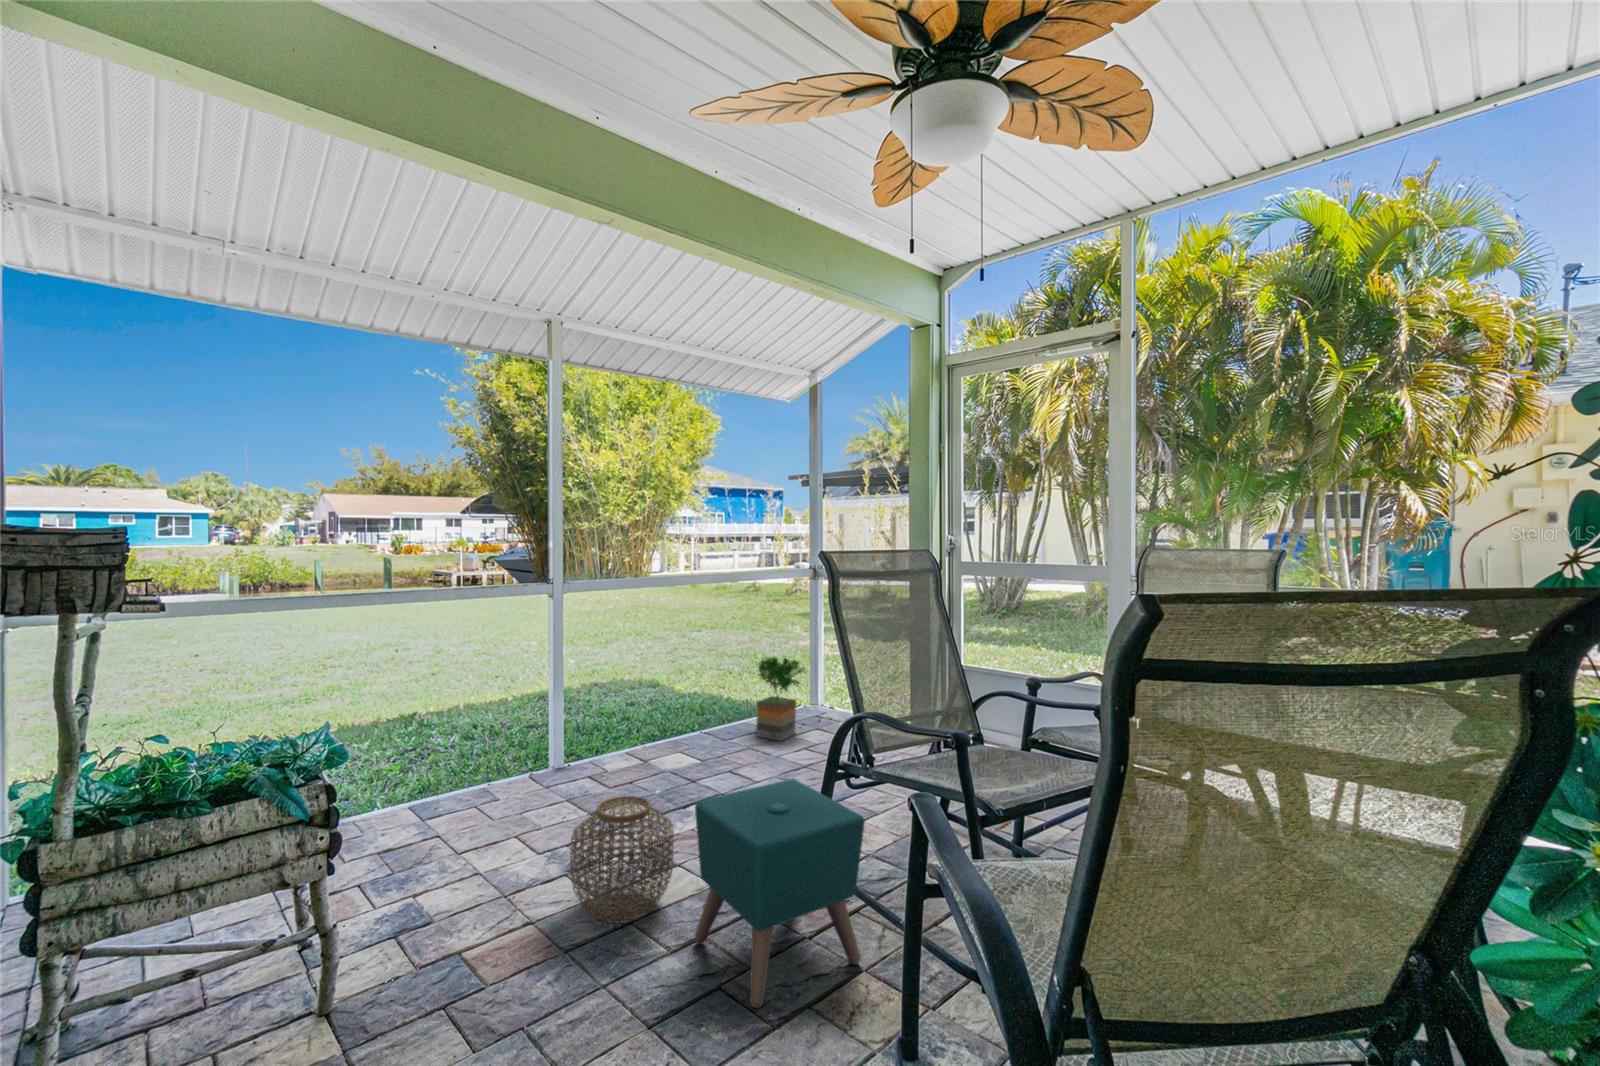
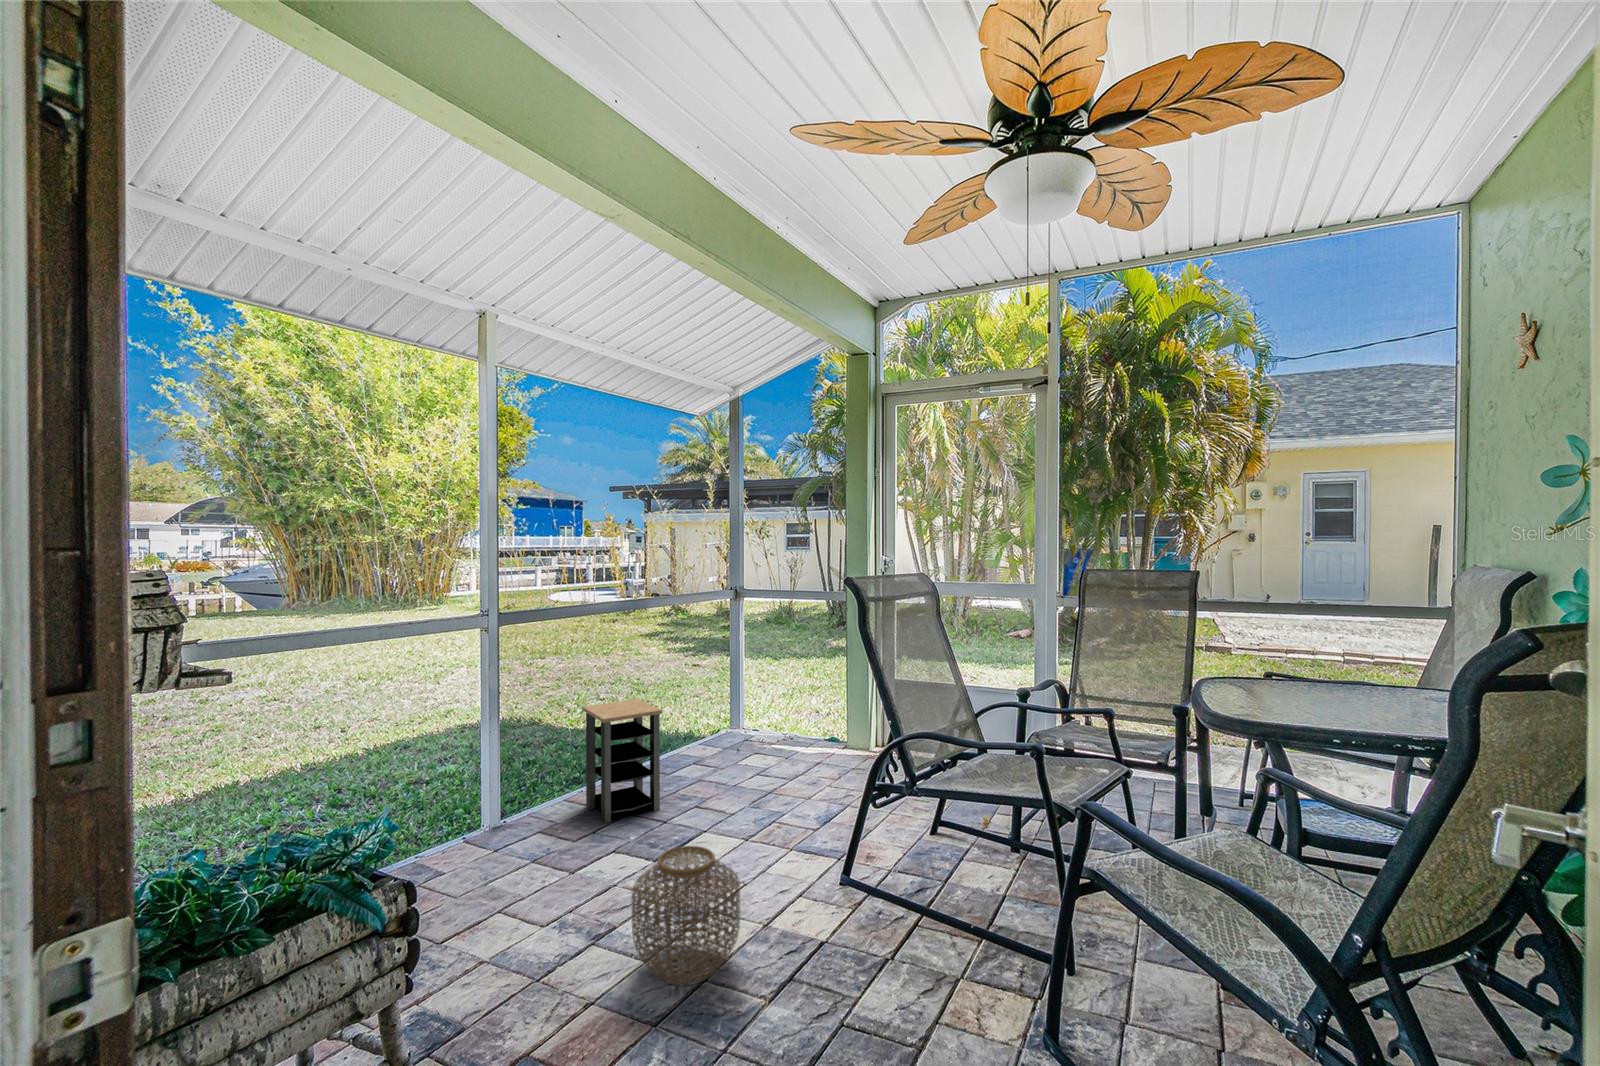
potted tree: present [756,657,805,741] -> none [687,680,741,769]
side table: none [642,666,705,775] -> present [582,699,662,823]
ottoman: present [695,779,864,1008] -> none [785,804,954,1036]

